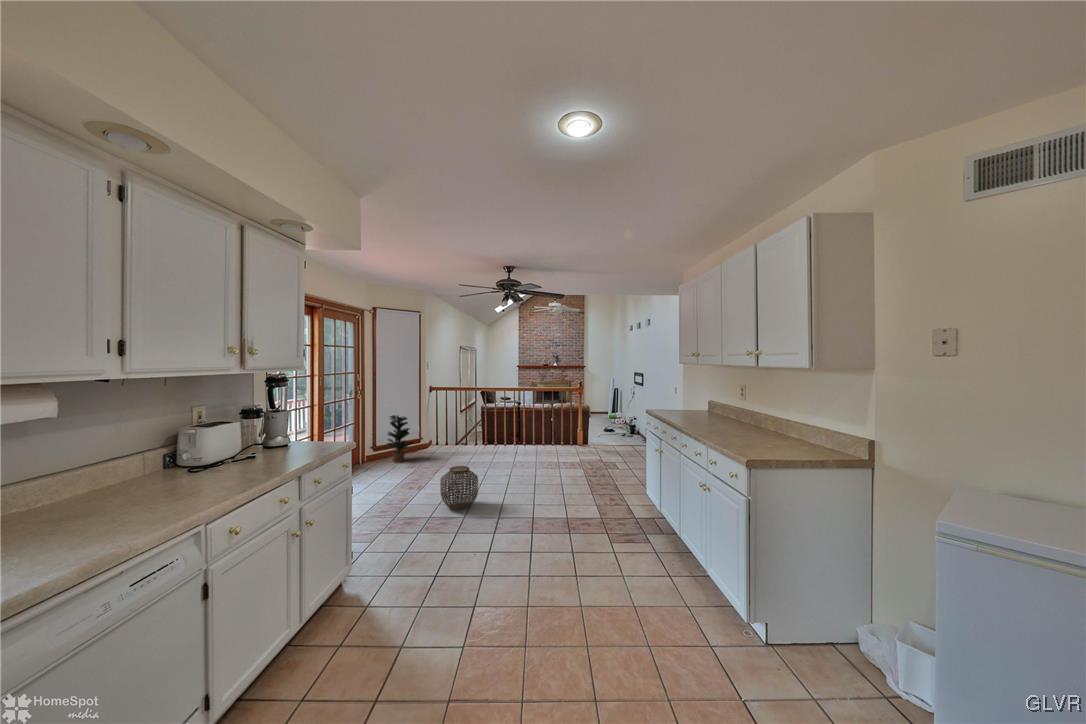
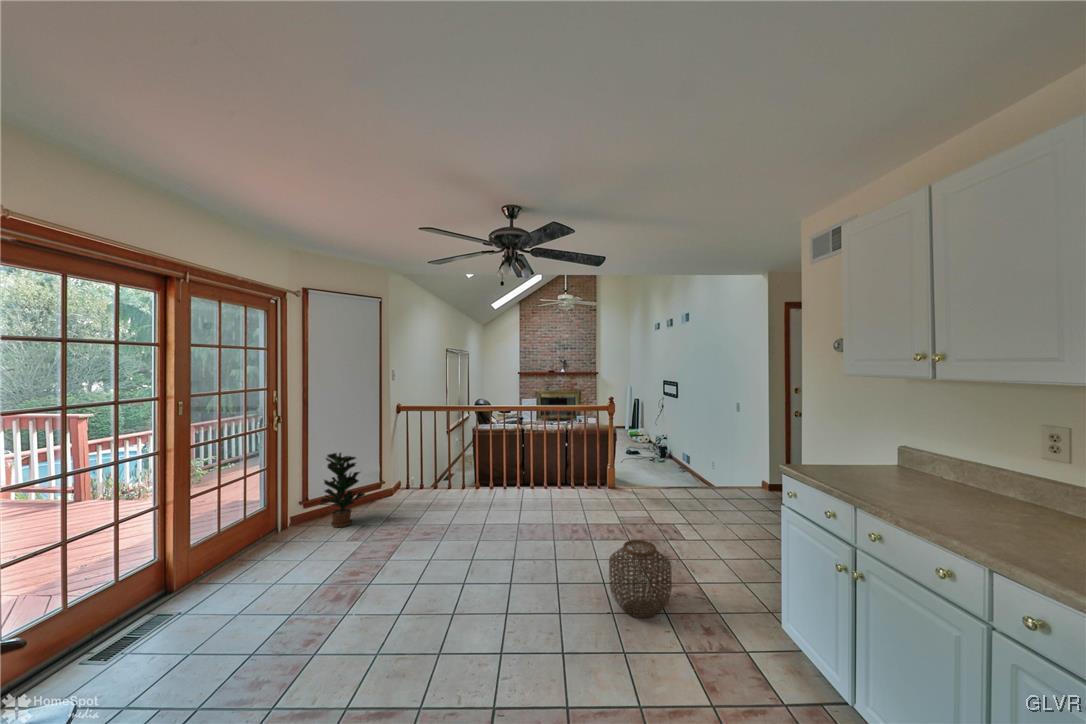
woven basket: present [440,466,478,510] -> present [609,540,672,618]

